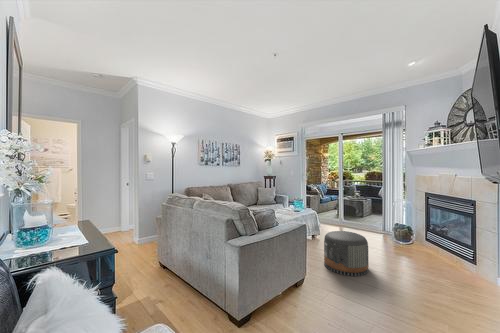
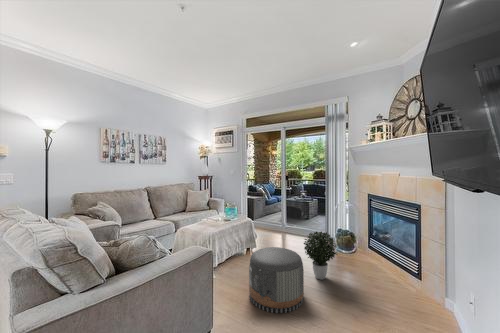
potted plant: none [366,221,397,260] -> present [304,231,337,280]

